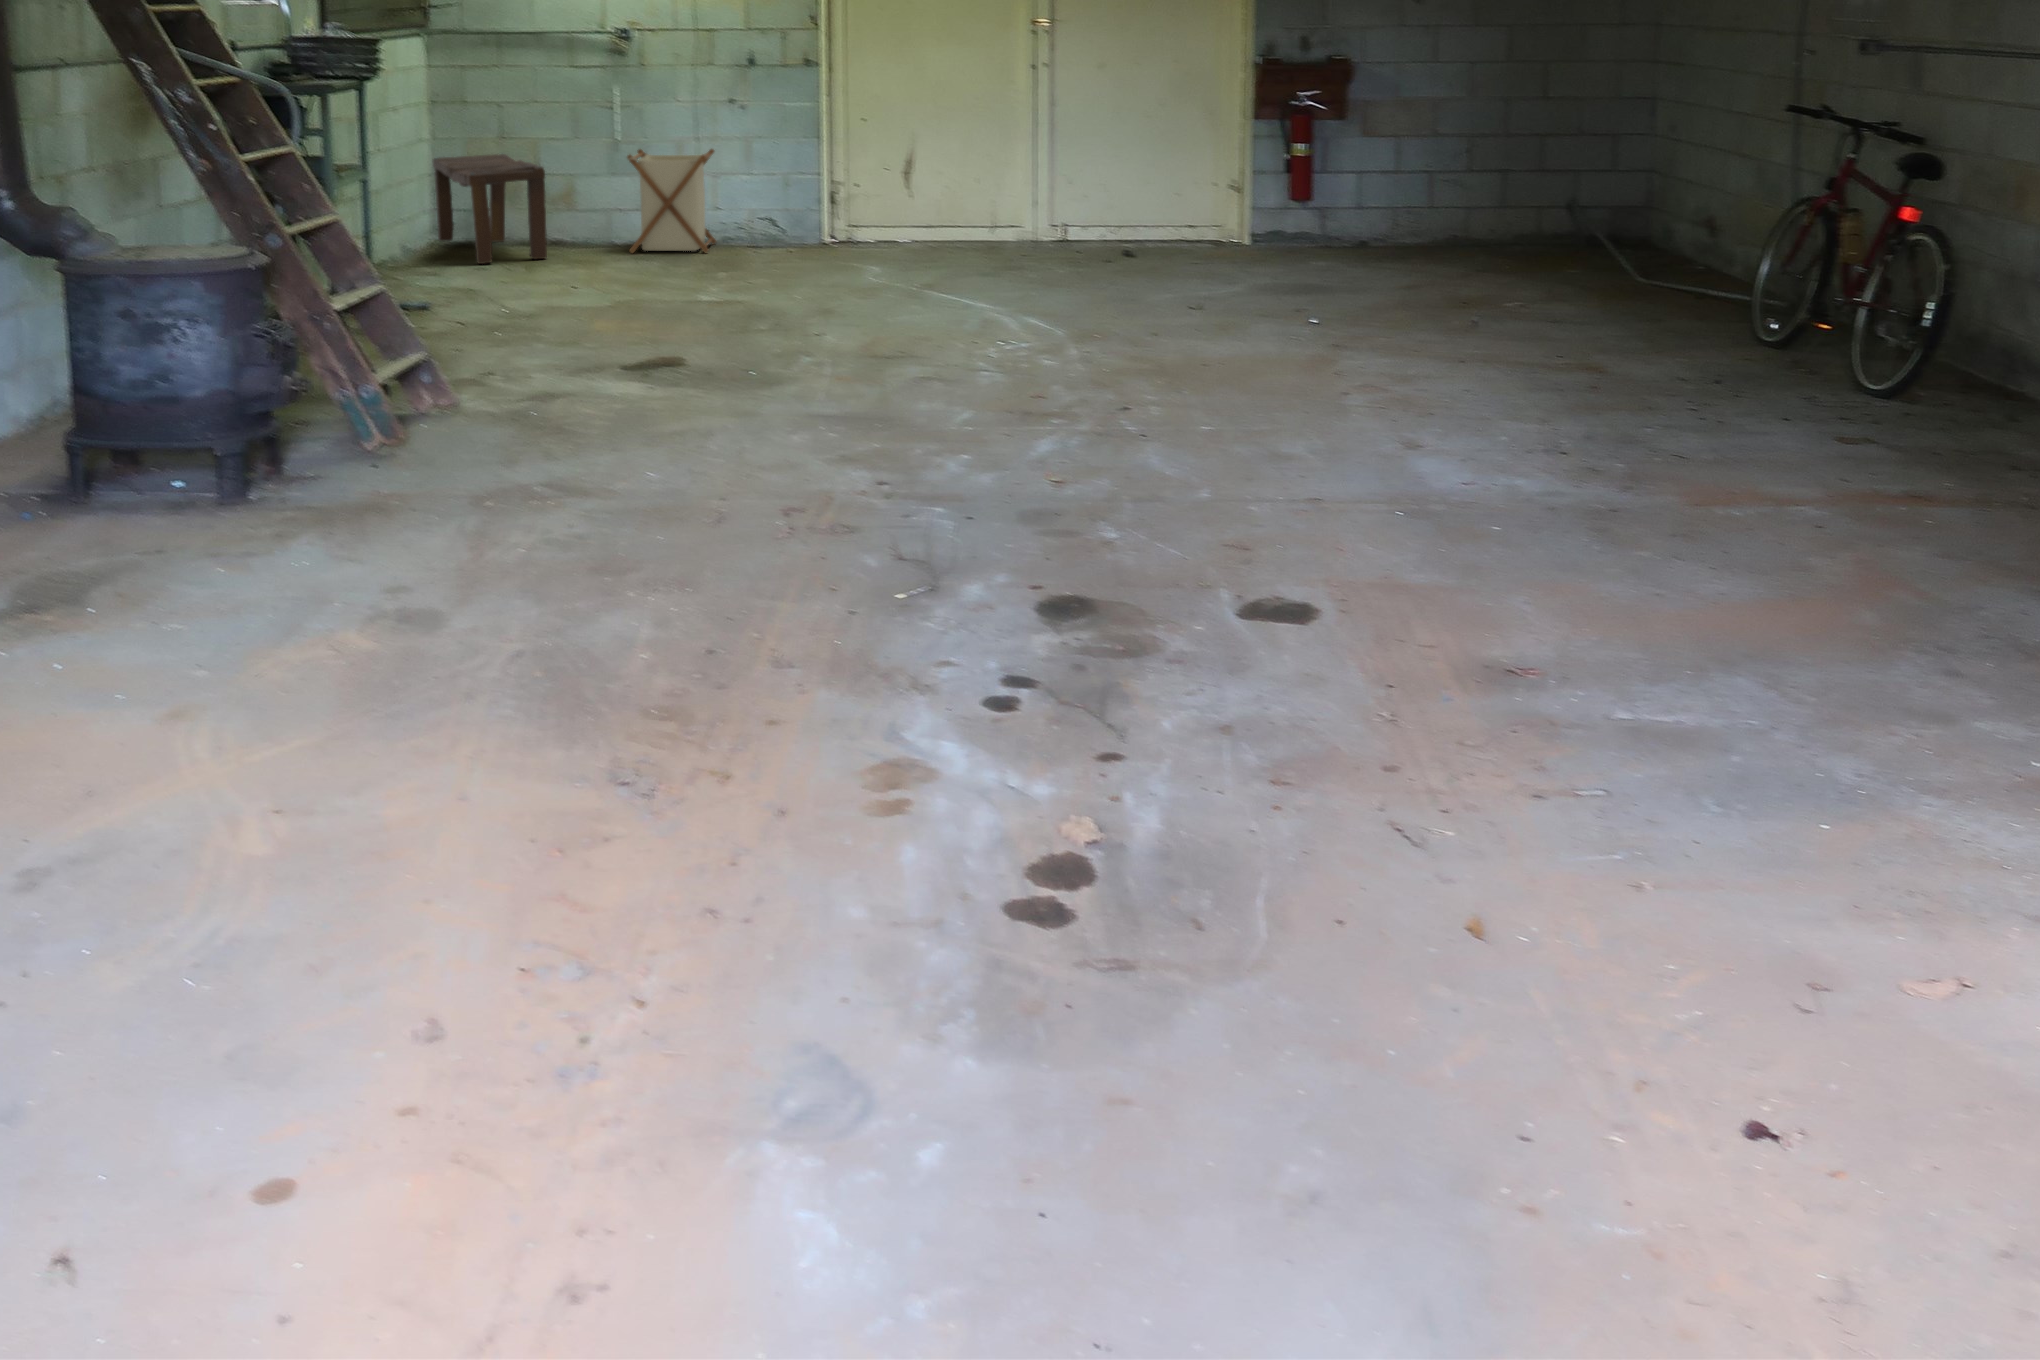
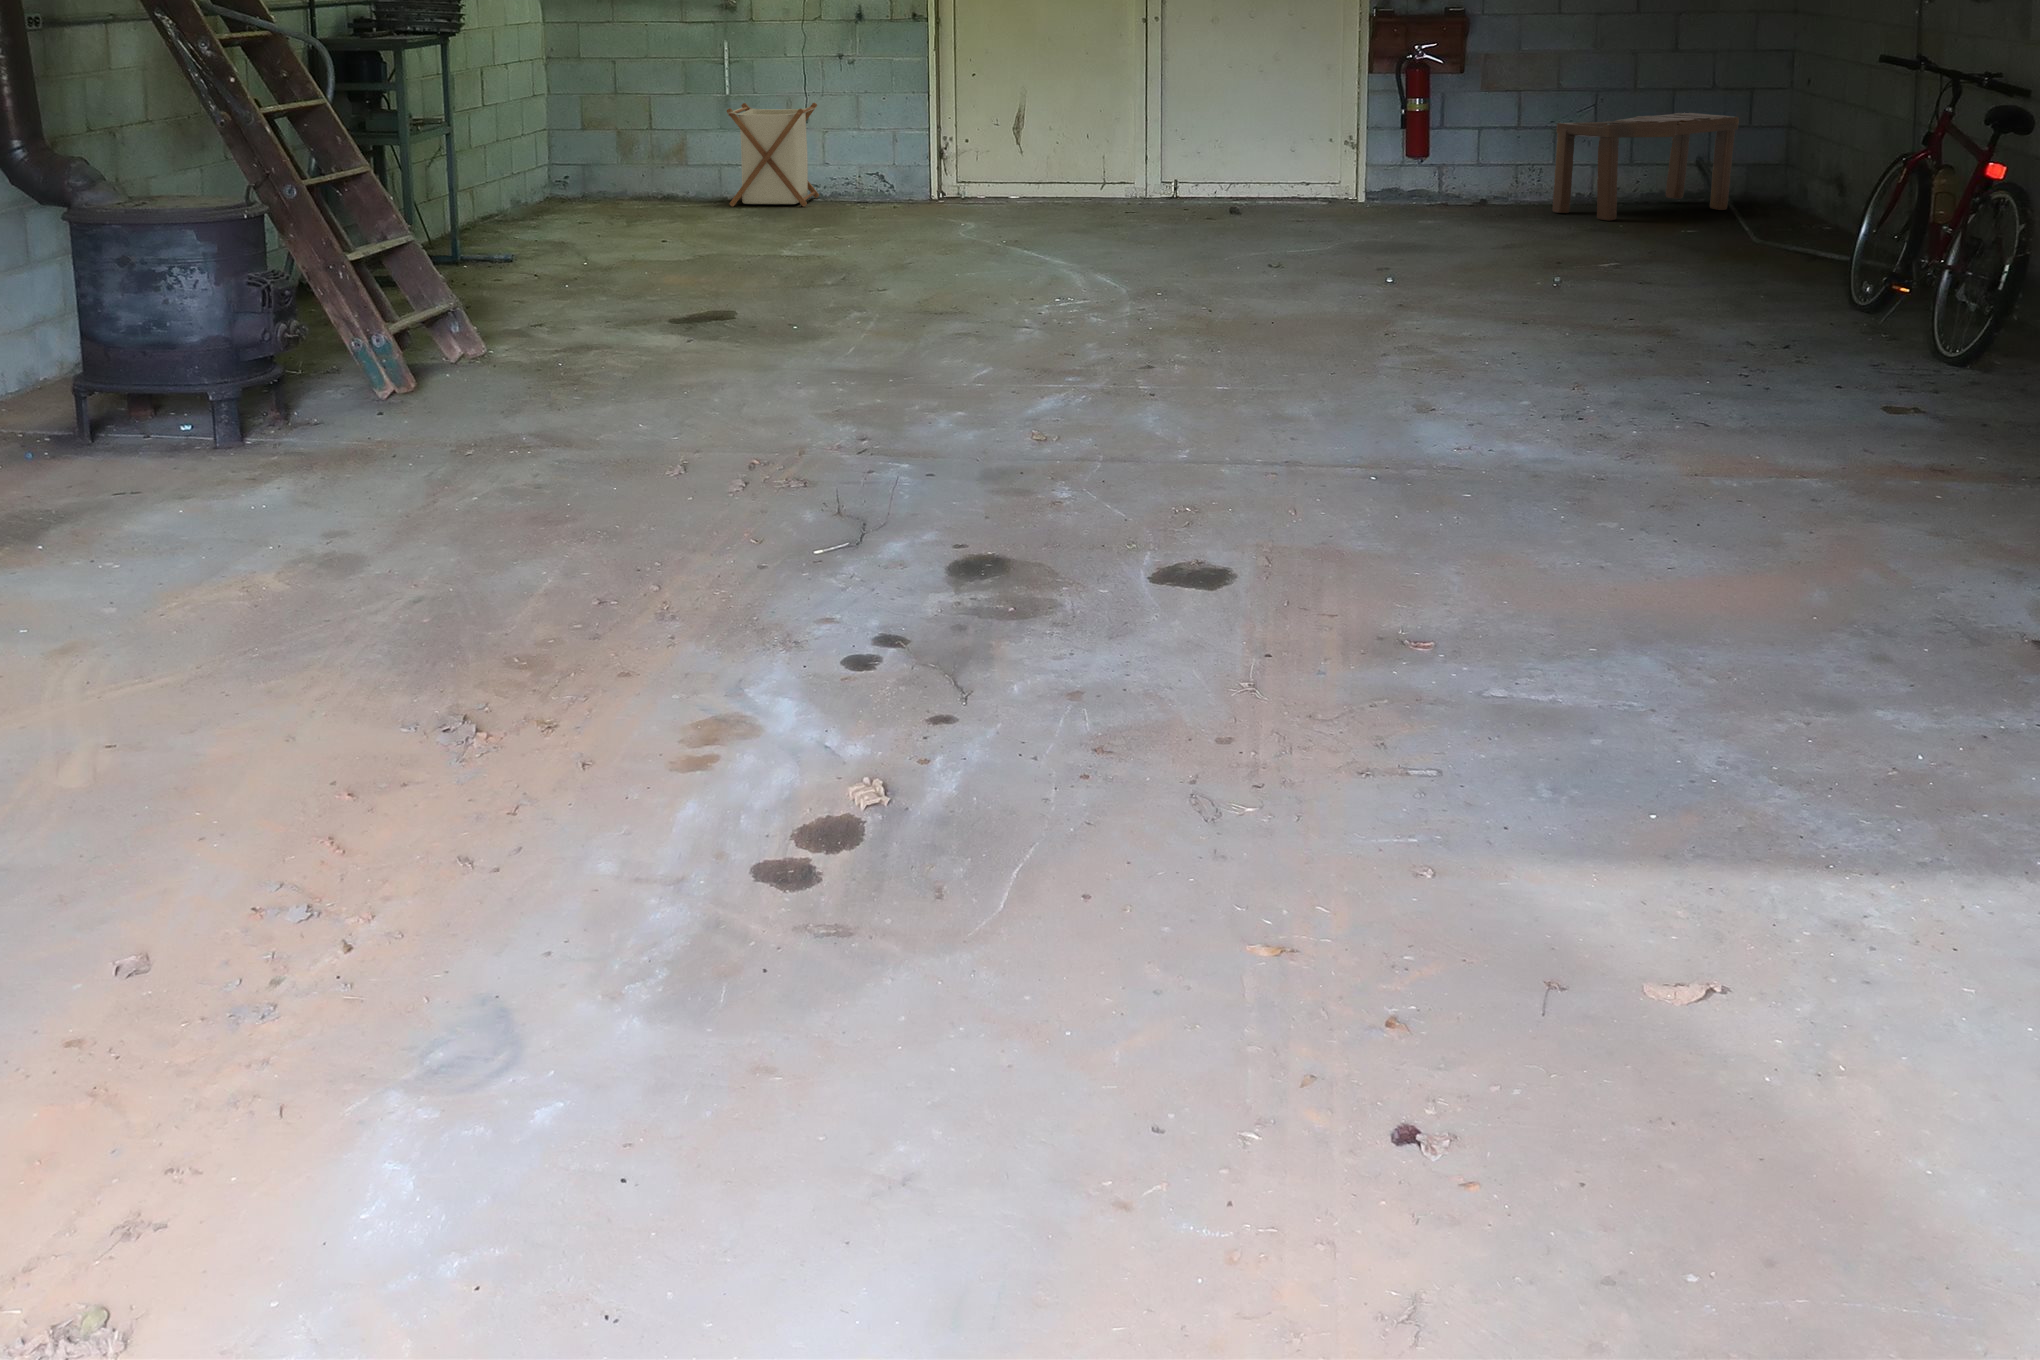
bench: present [433,154,547,264] -> present [1553,112,1739,221]

